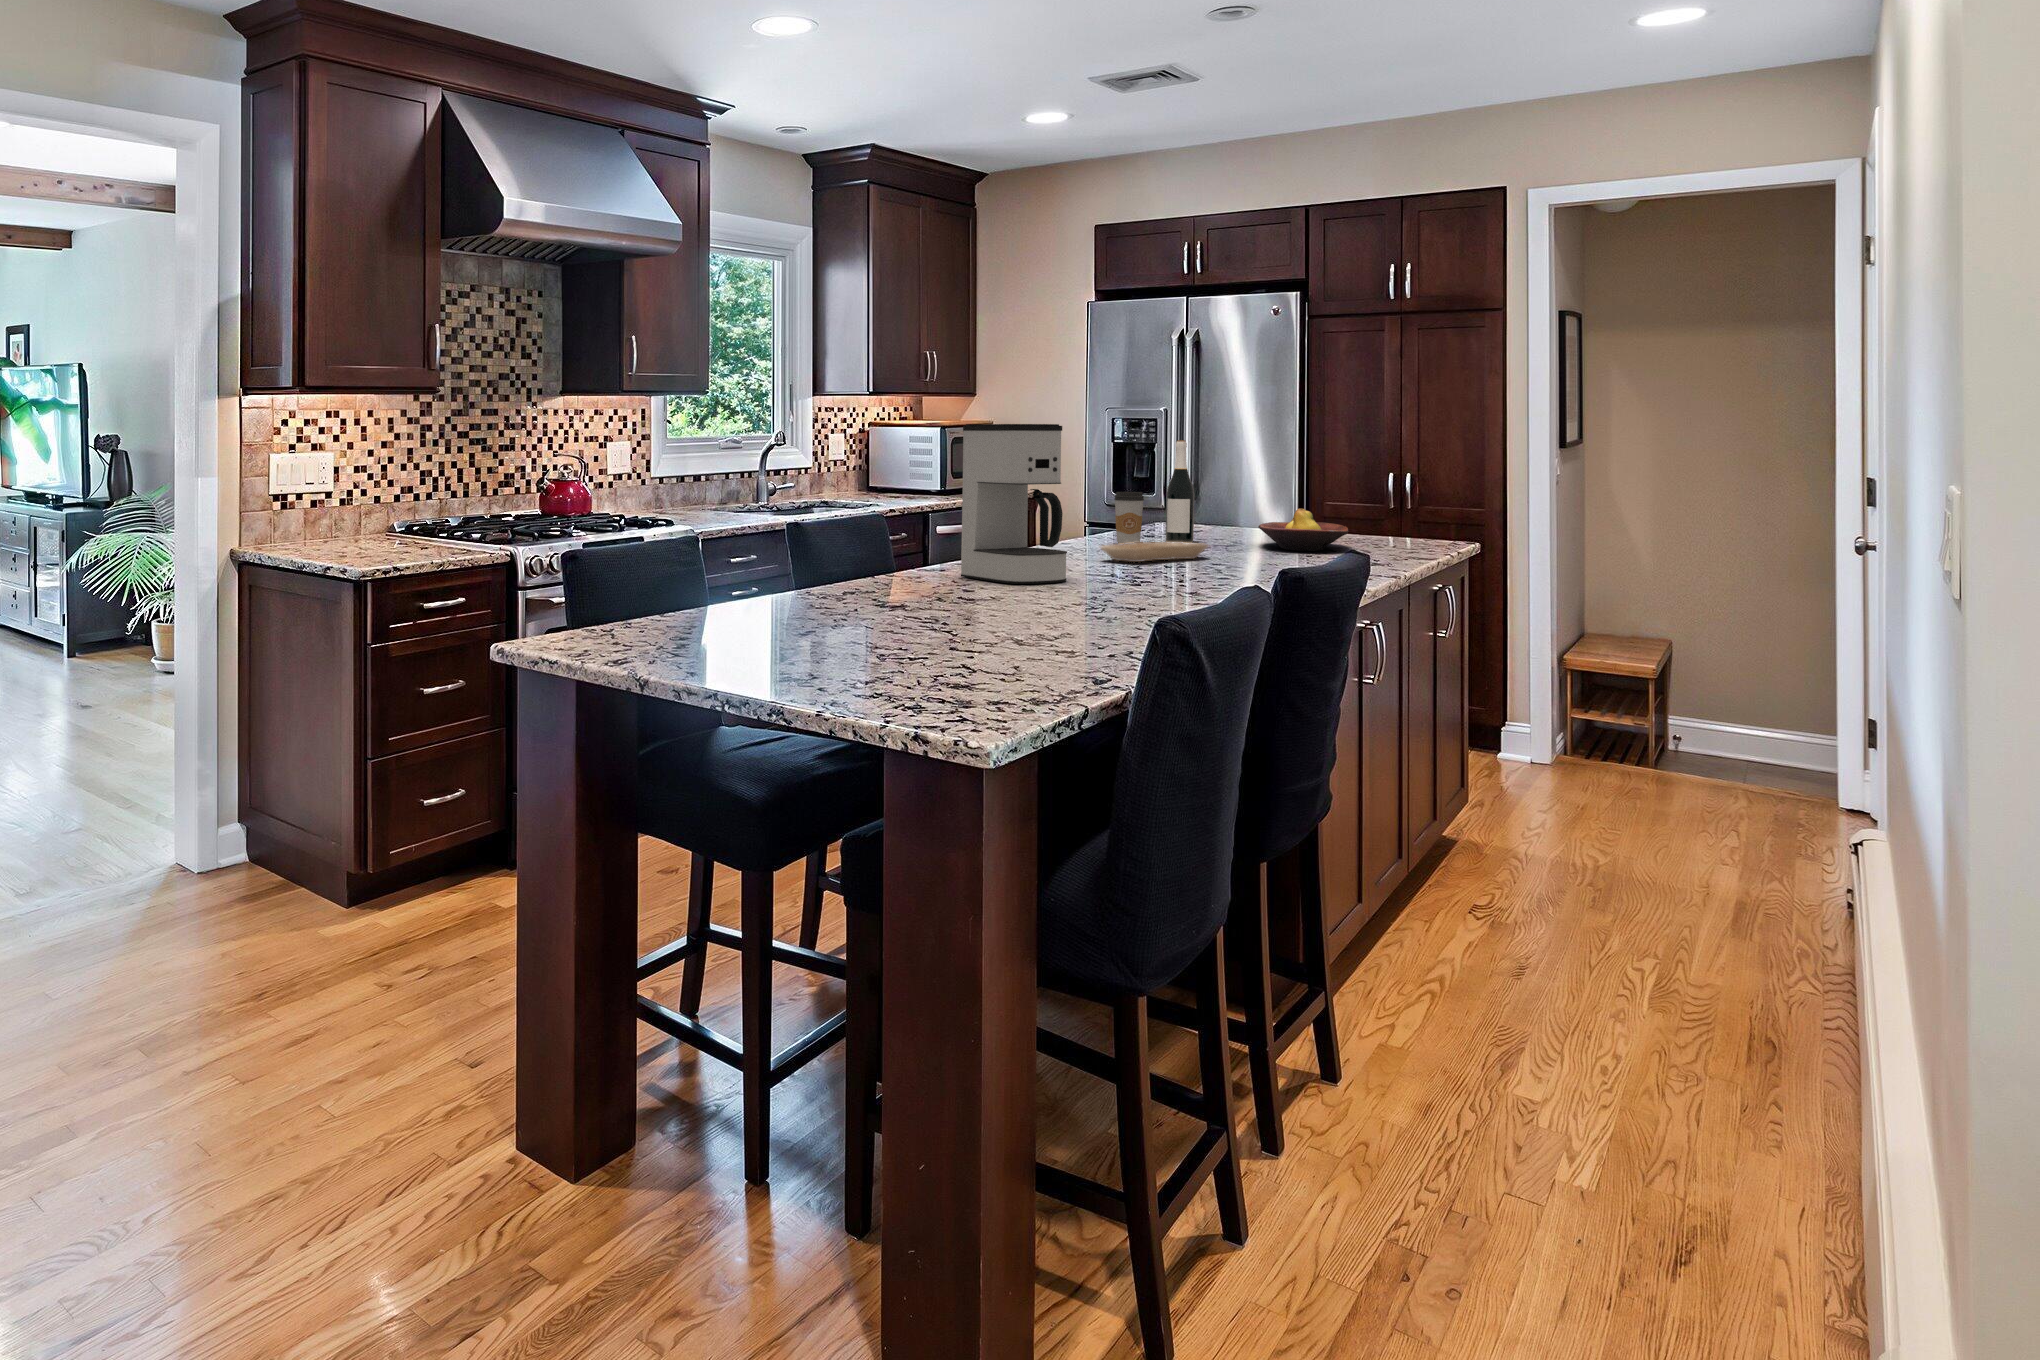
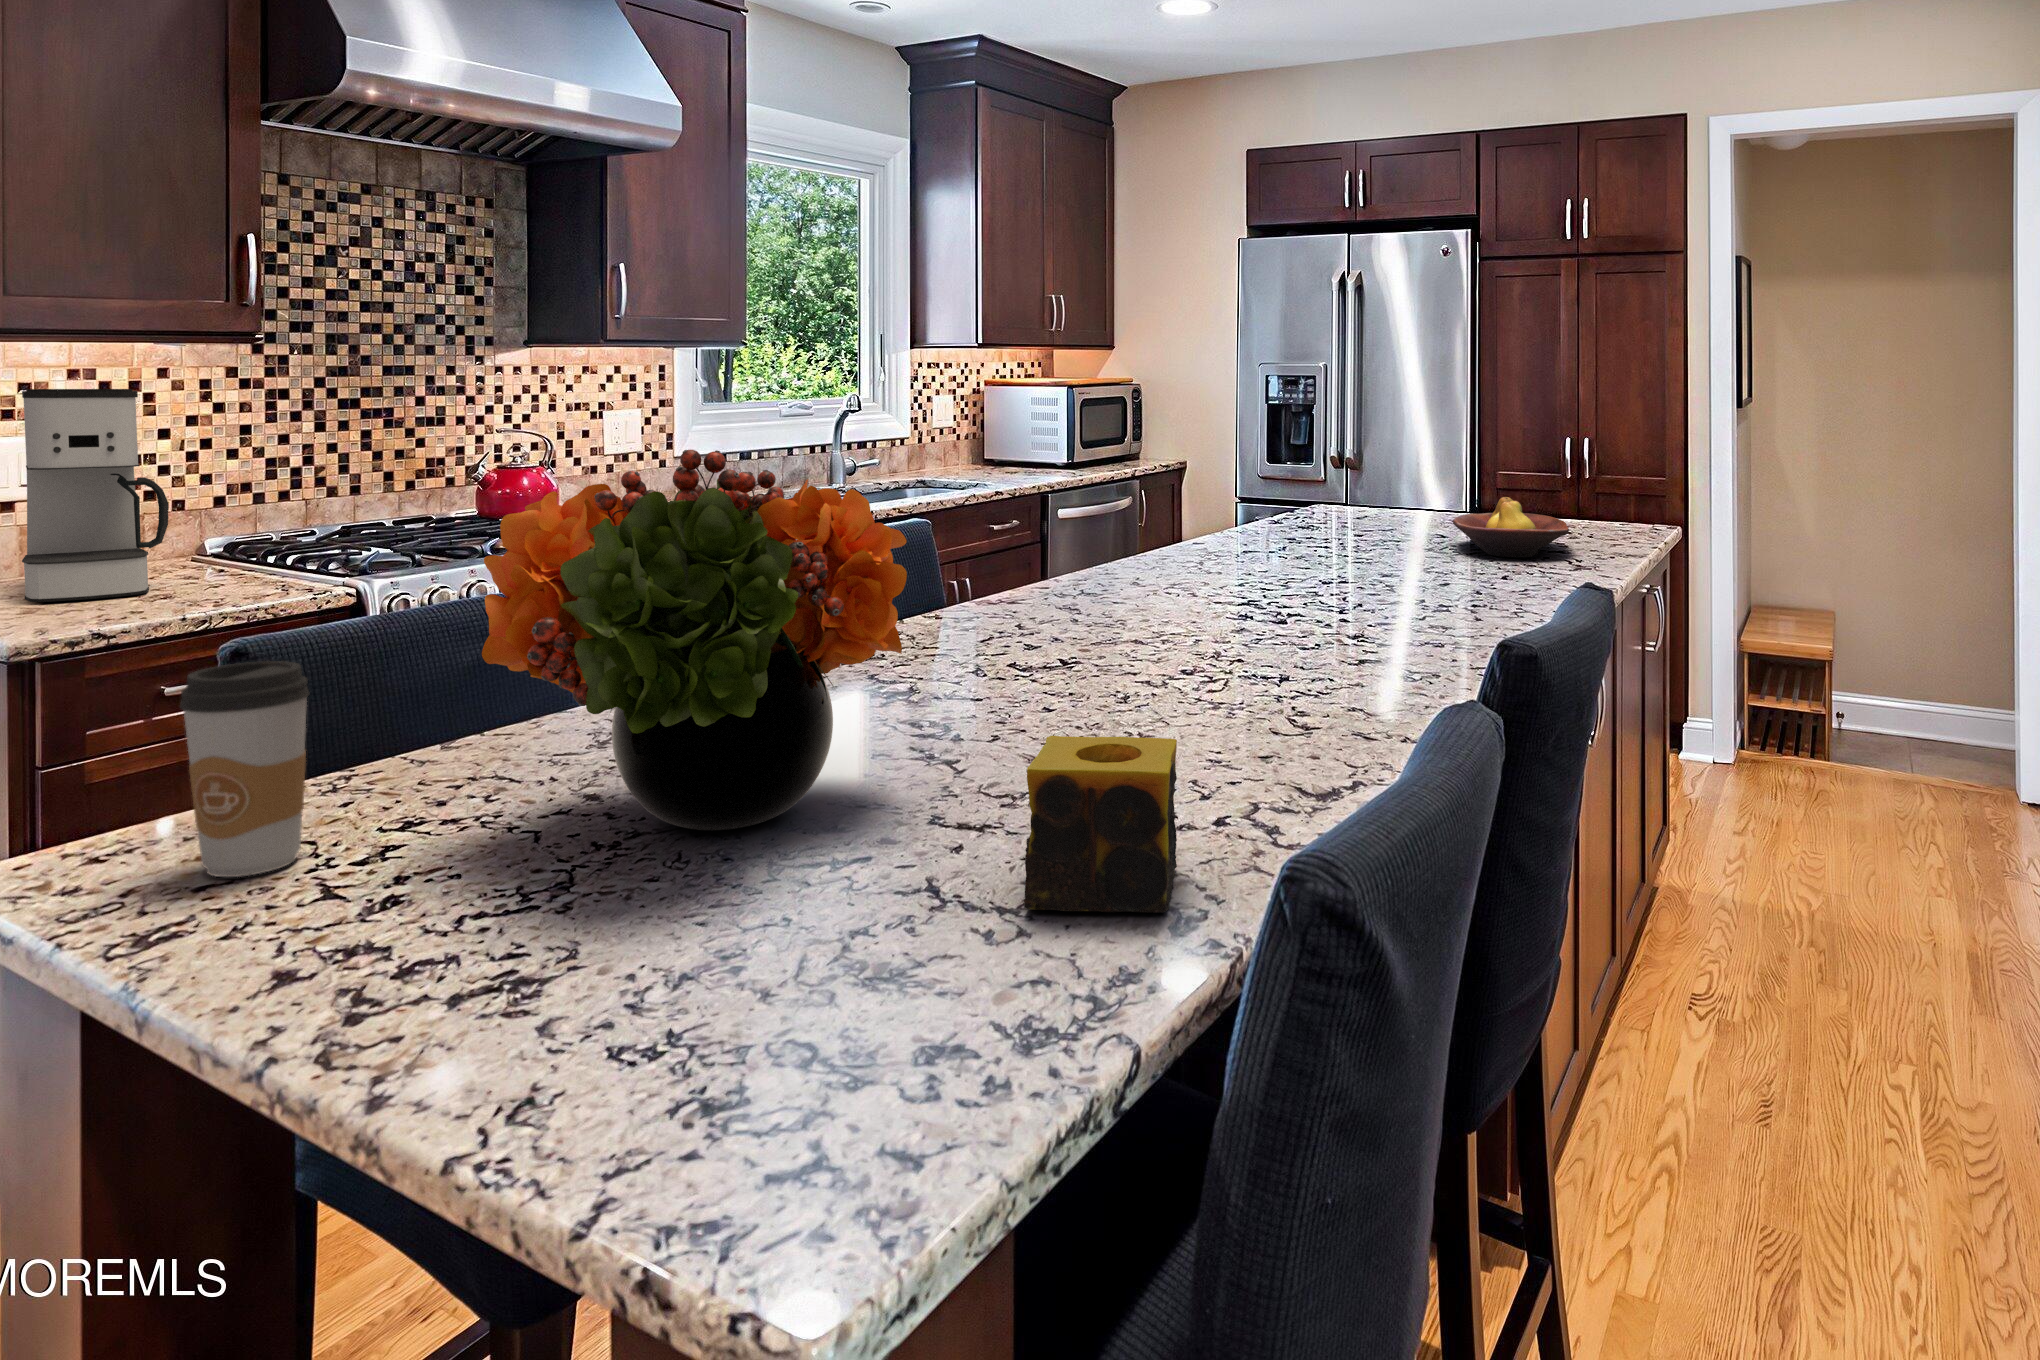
coffee maker: present [961,424,1067,584] -> present [22,389,169,602]
wine bottle: present [1166,440,1194,543] -> none [1334,407,1370,546]
flower arrangement: none [747,448,941,624] -> present [482,450,907,830]
coffee cup: present [1114,492,1144,544] -> present [180,661,309,877]
tray: present [1101,542,1208,562] -> none [1245,553,1397,589]
candle: none [1008,576,1075,645] -> present [1024,736,1177,913]

